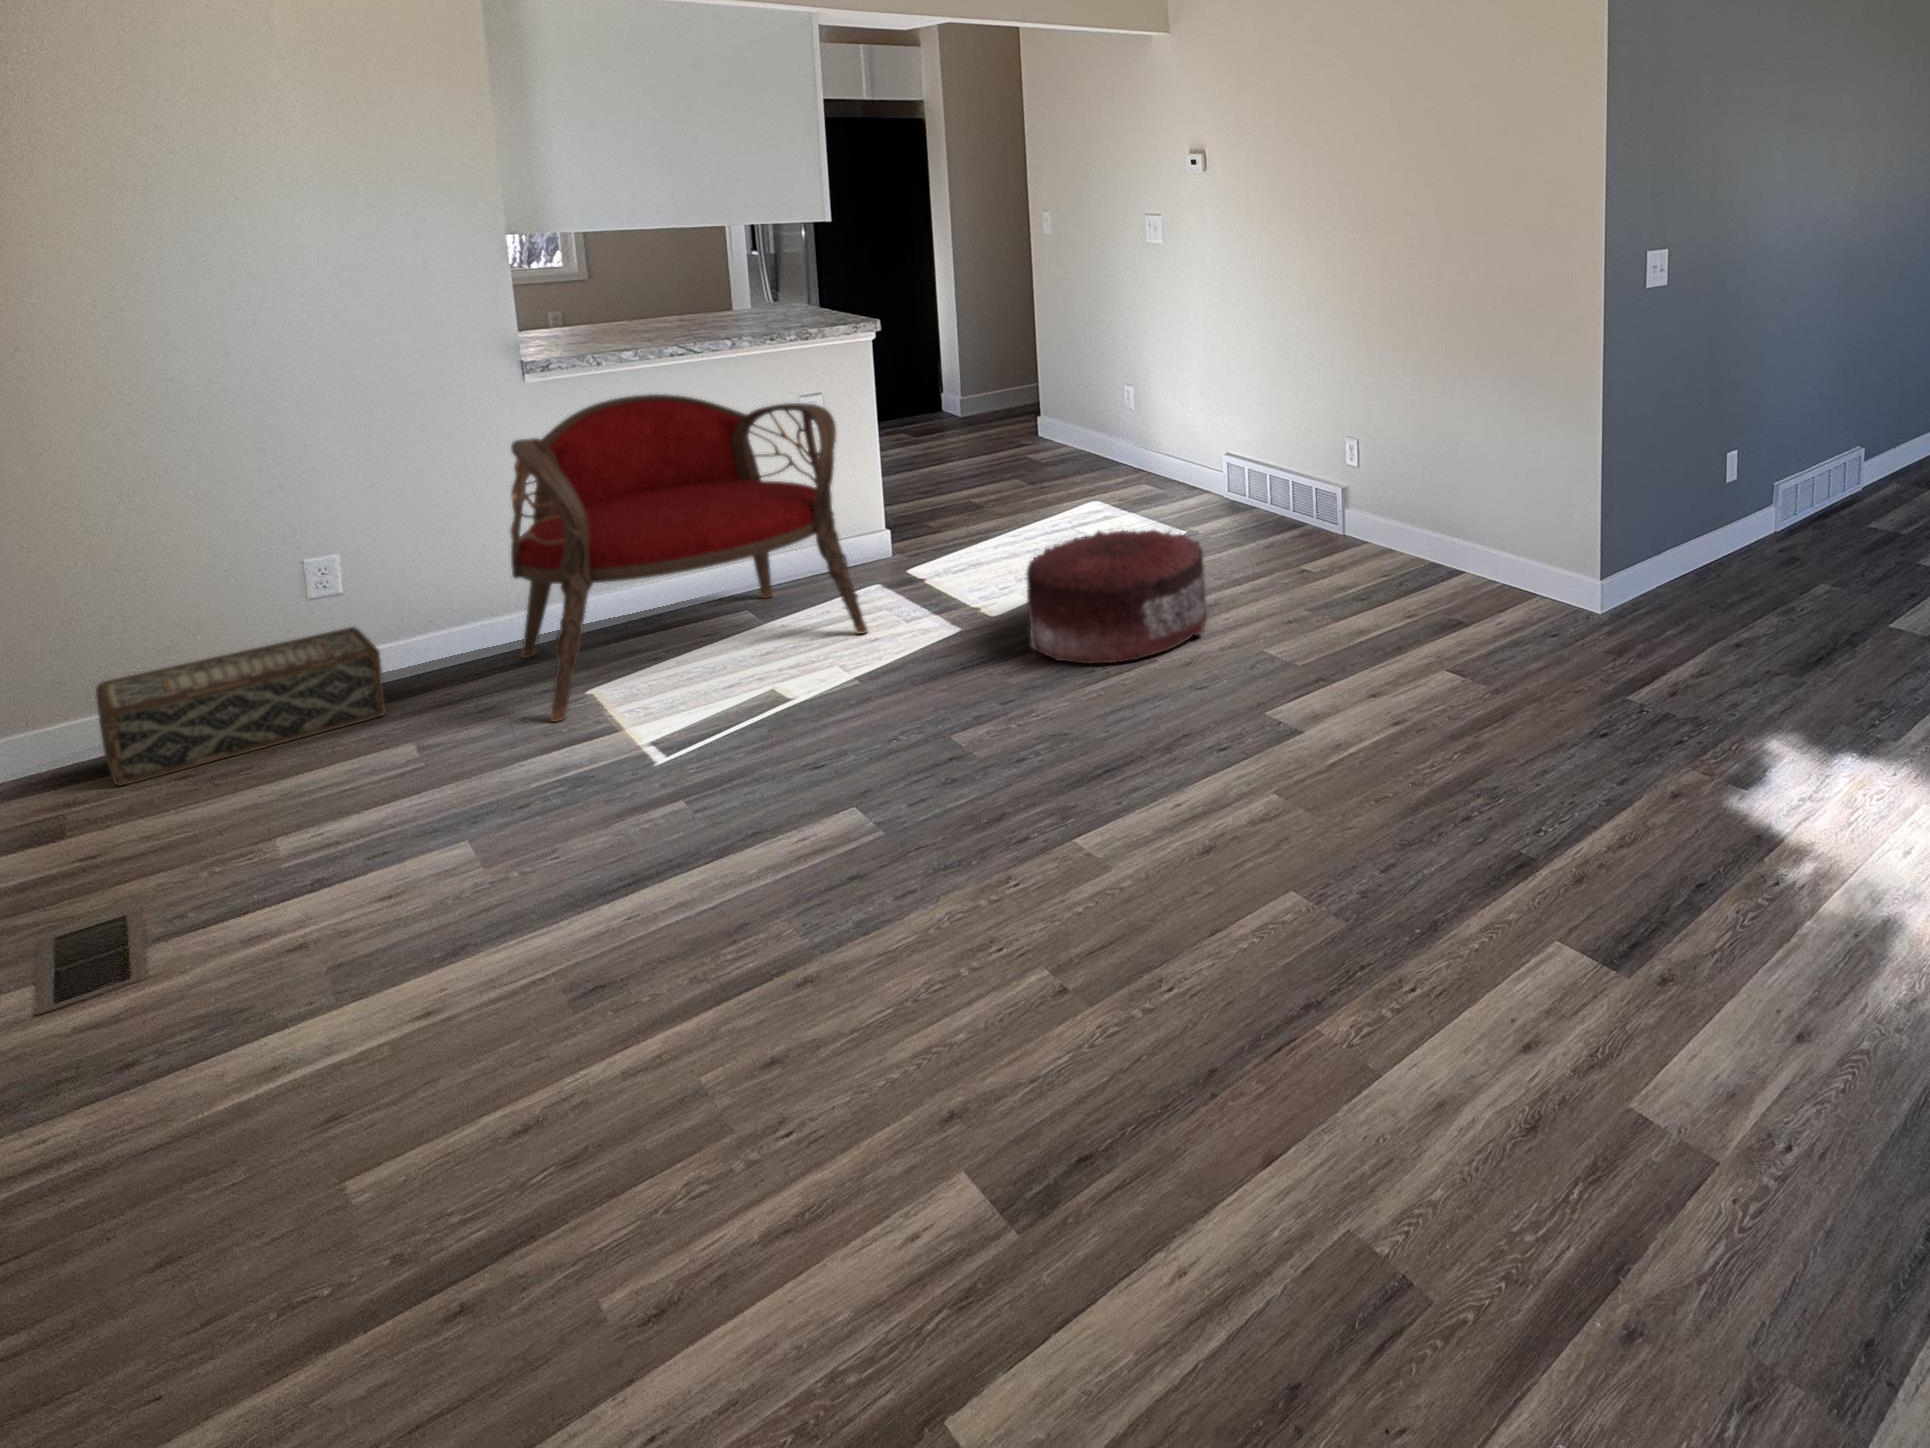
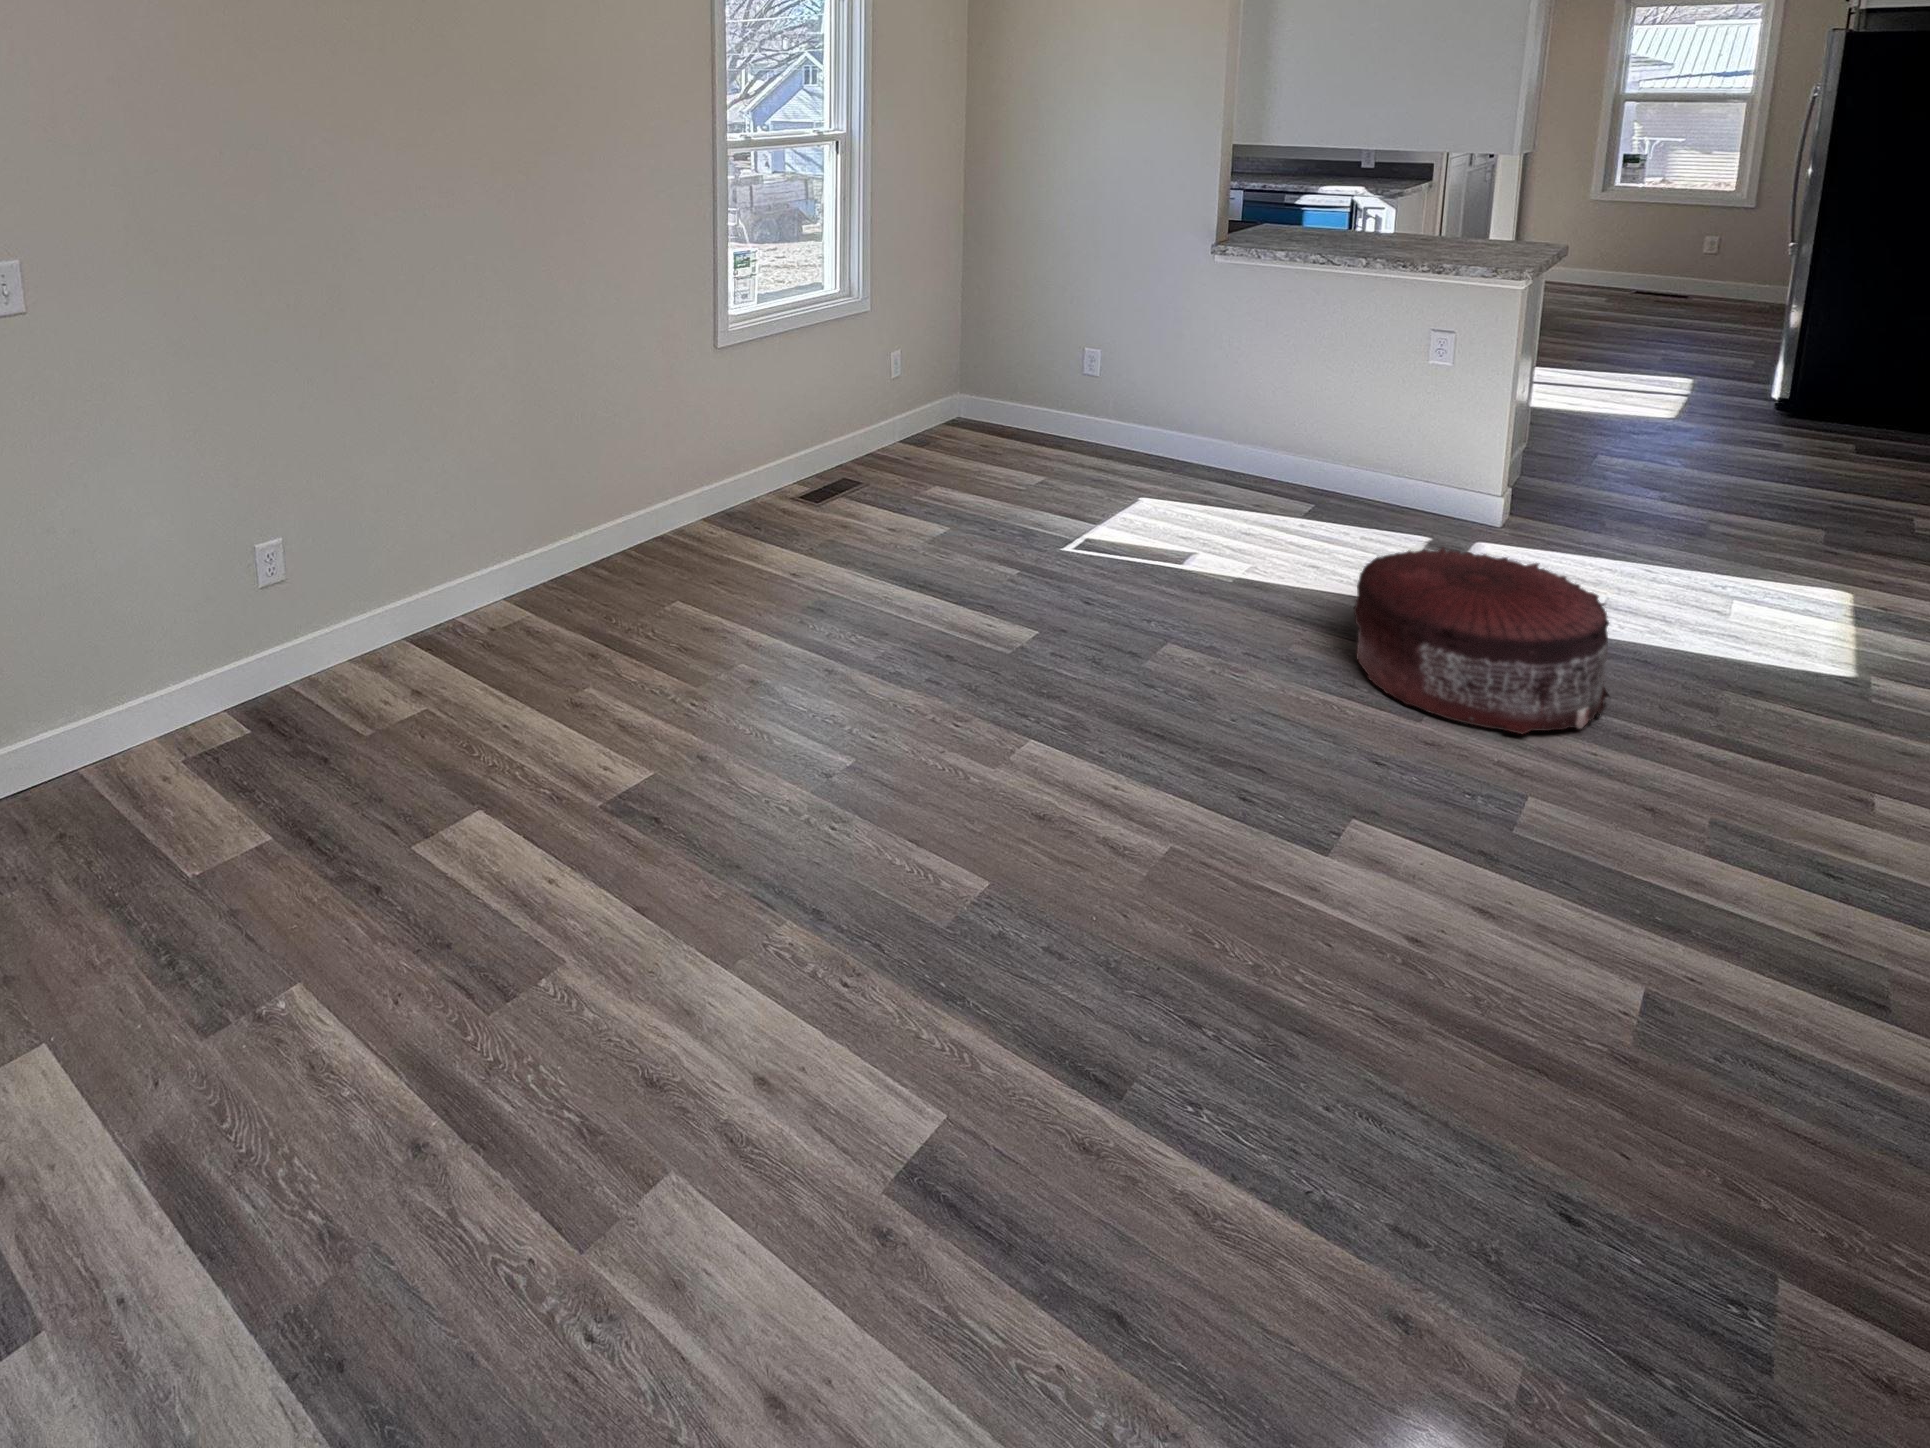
armchair: present [510,394,868,722] -> none [1090,286,1362,557]
woven basket: present [96,627,385,786] -> none [964,383,1096,459]

